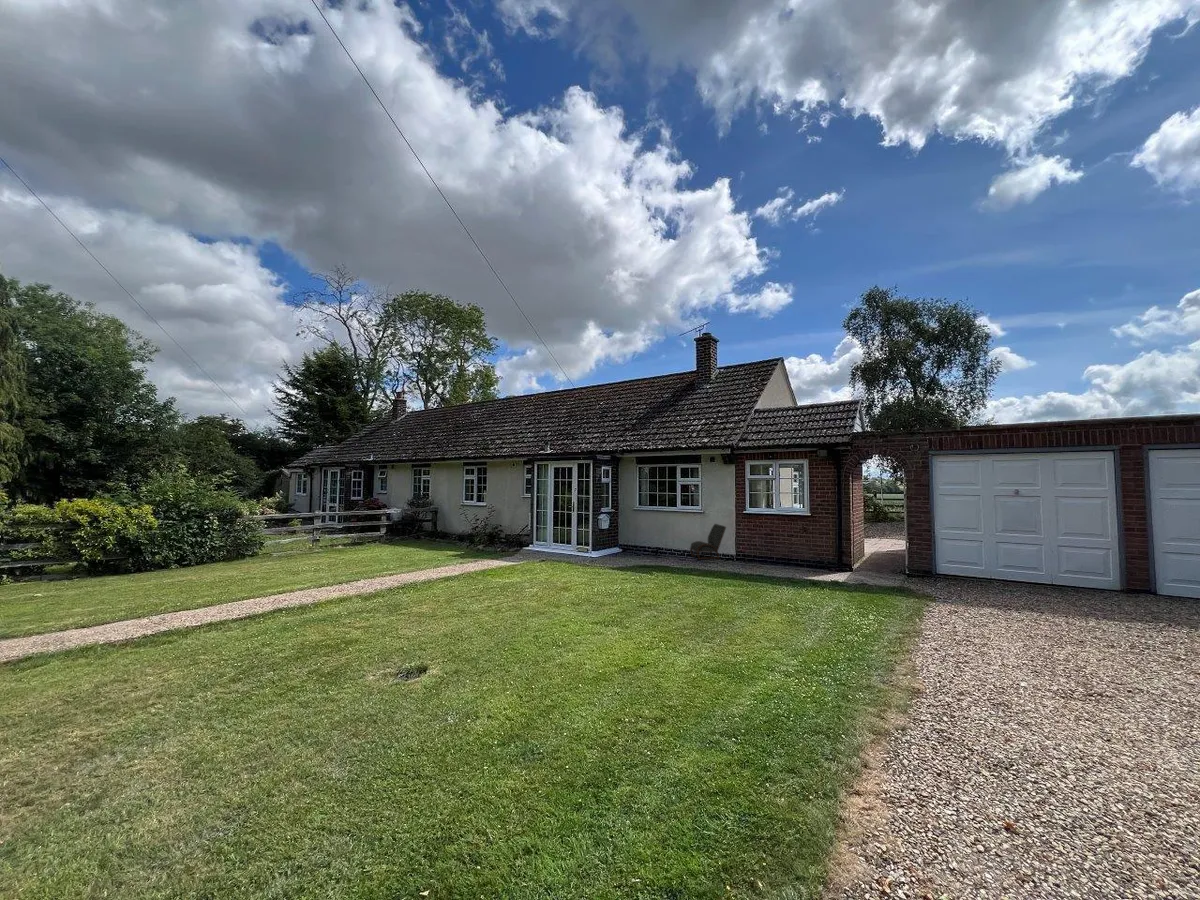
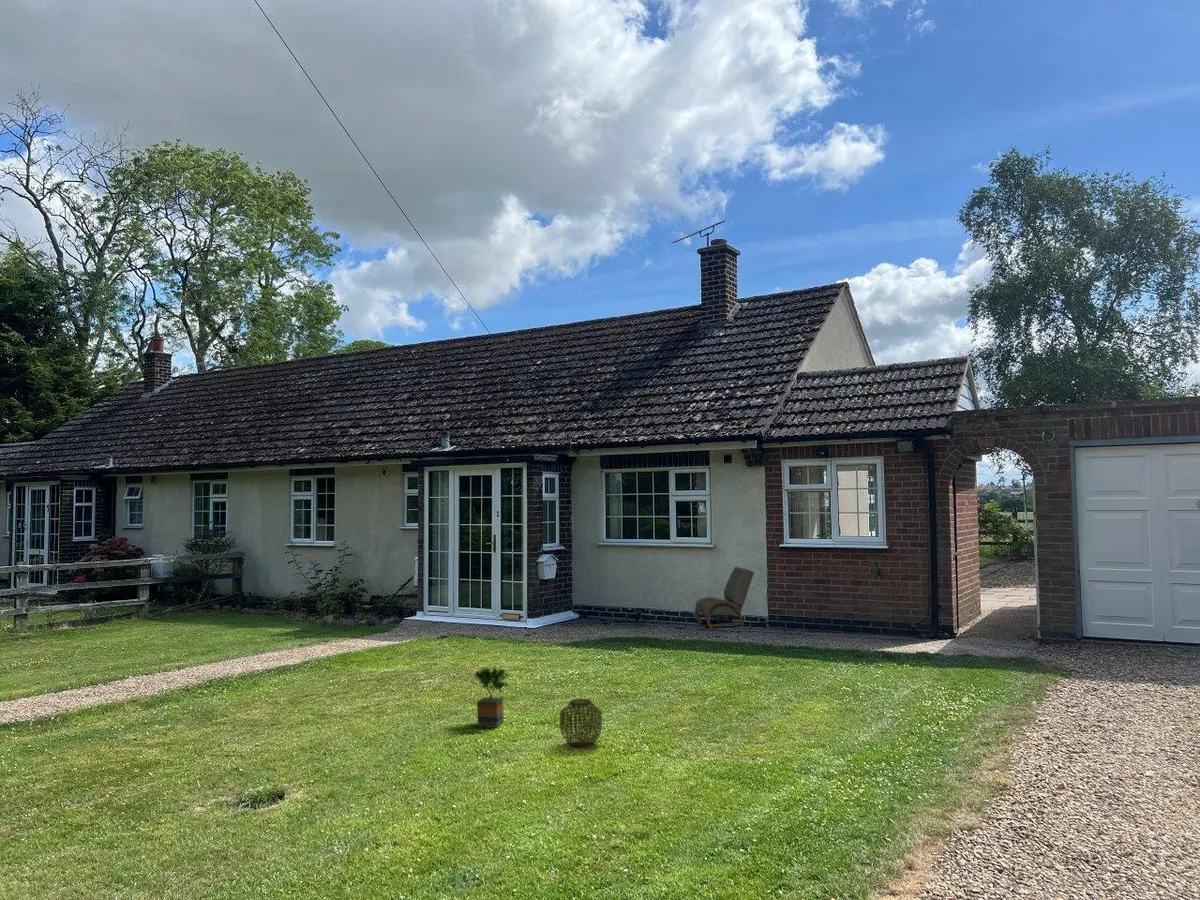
potted tree: none [551,585,574,625] -> present [475,668,509,727]
woven basket: none [604,610,632,643] -> present [560,699,602,748]

